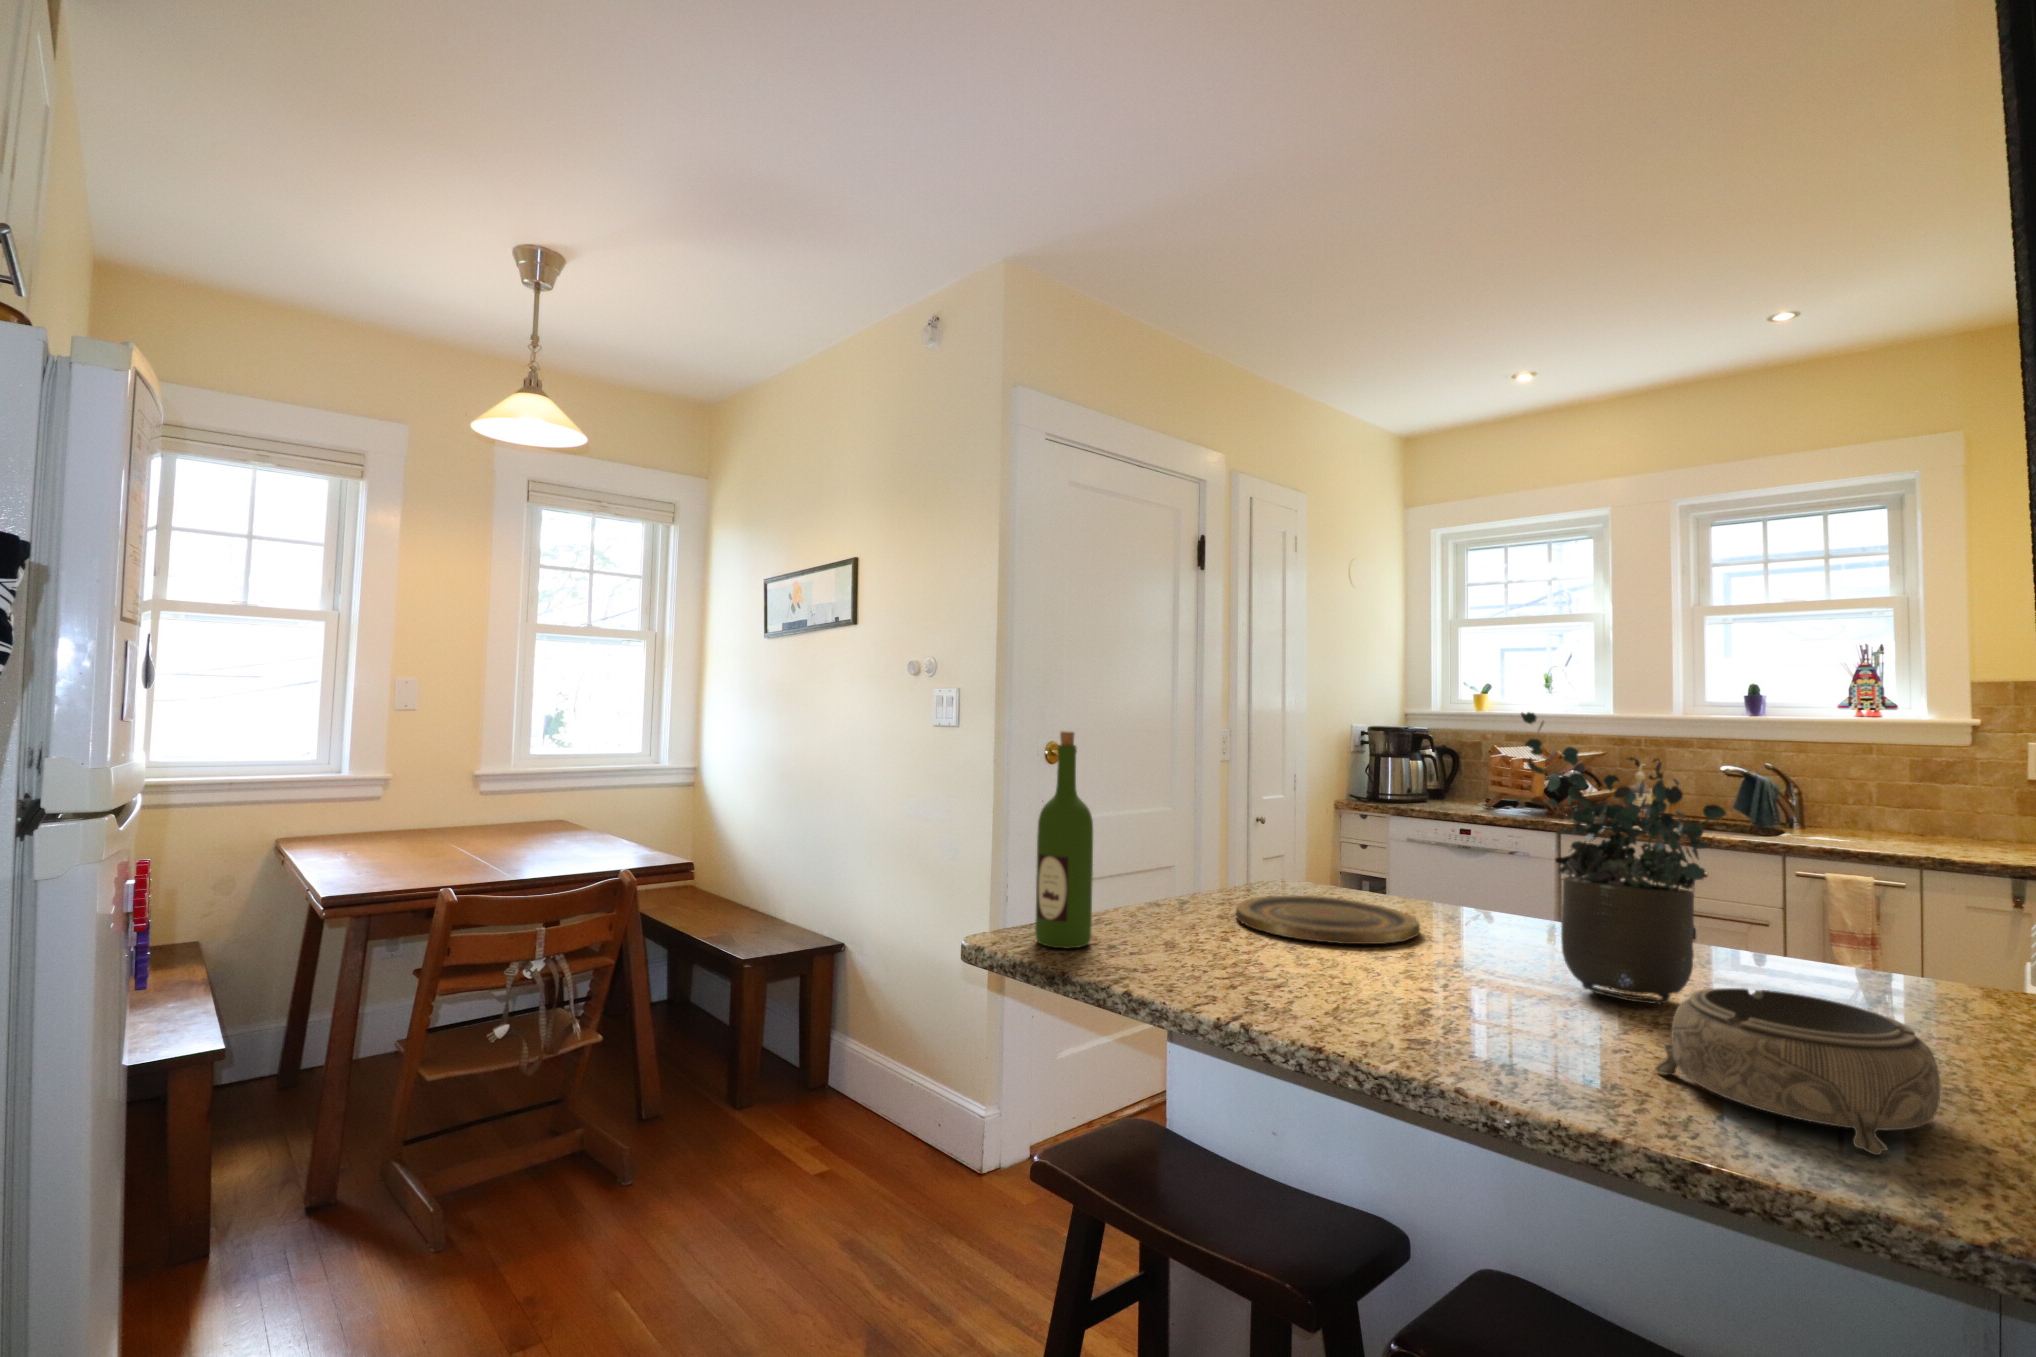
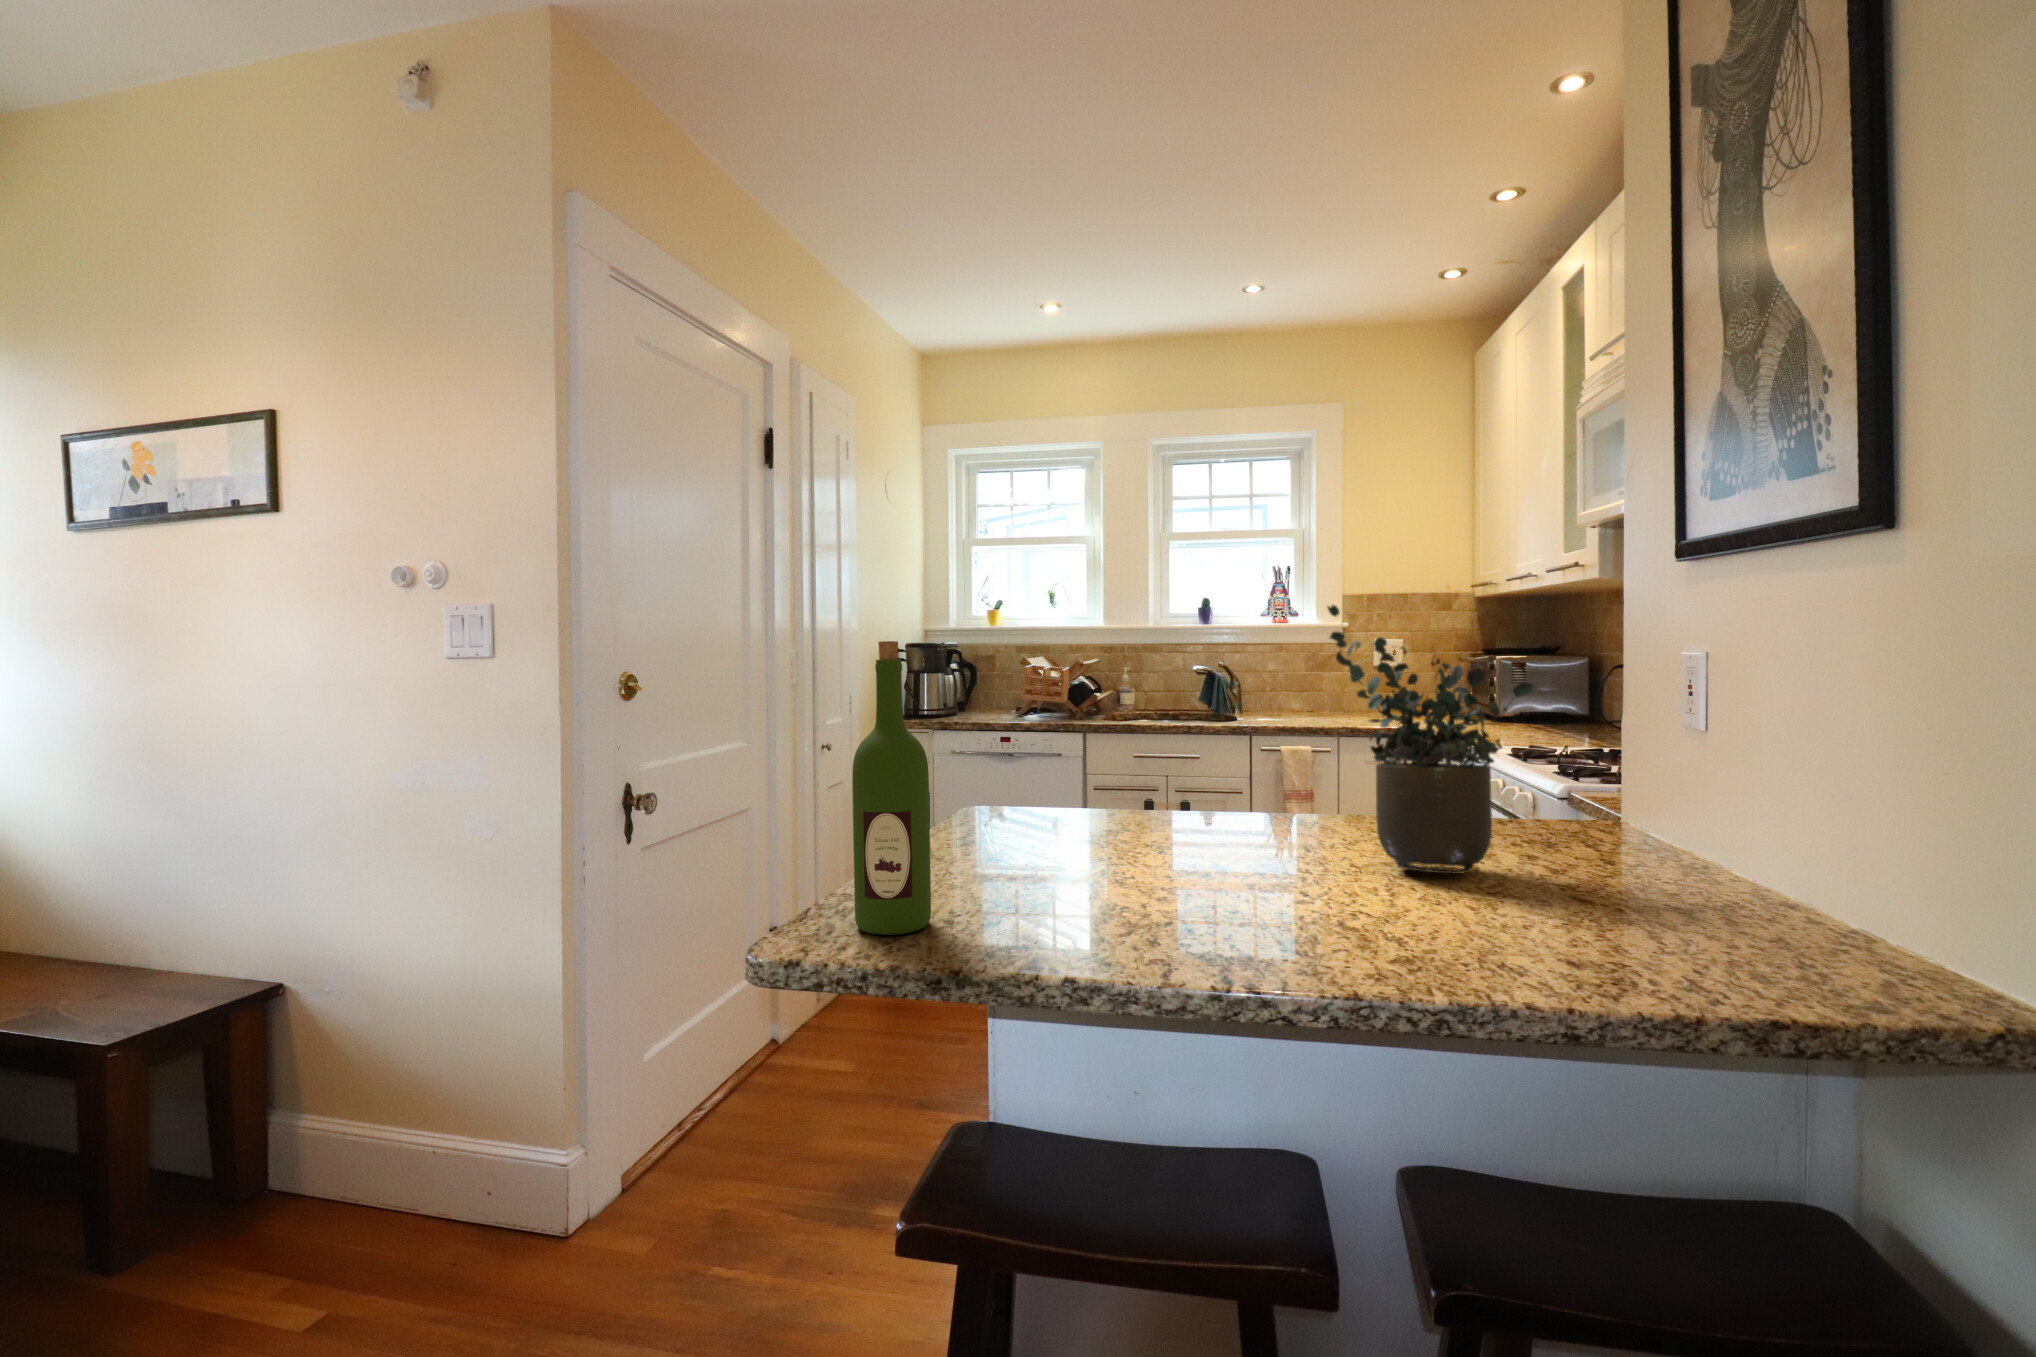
plate: present [1236,896,1420,944] -> none [1010,816,1203,867]
decorative bowl: present [1655,988,1940,1155] -> none [1582,844,1826,975]

